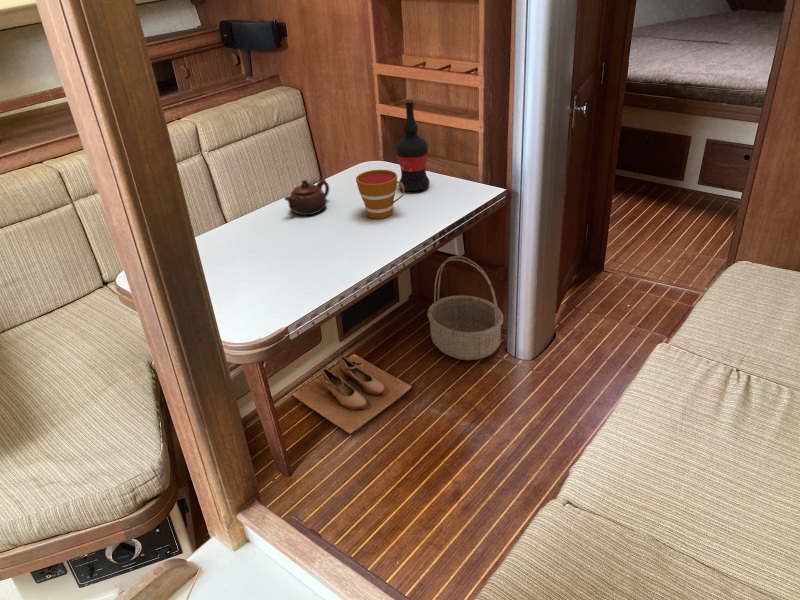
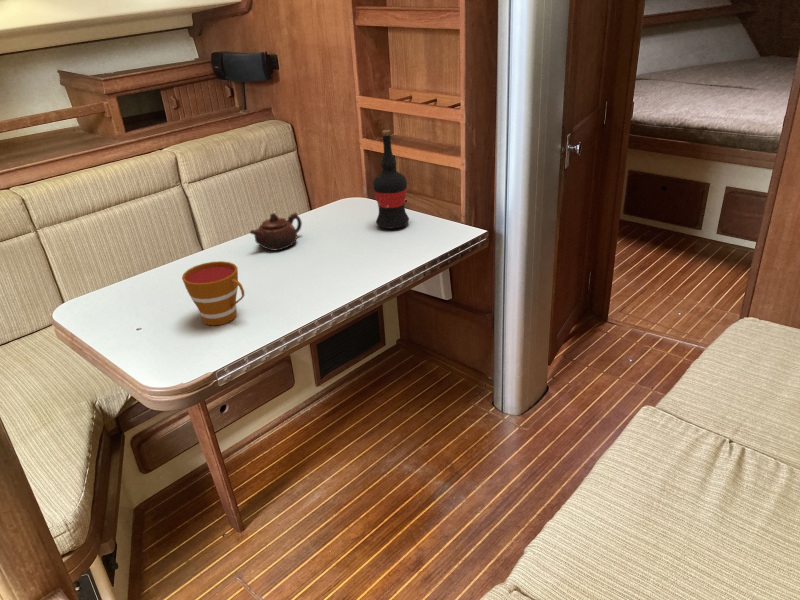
cup: present [356,170,405,219] -> present [182,261,244,325]
basket: present [427,256,503,360] -> none [409,299,490,412]
shoe: present [291,354,414,435] -> none [257,400,388,490]

